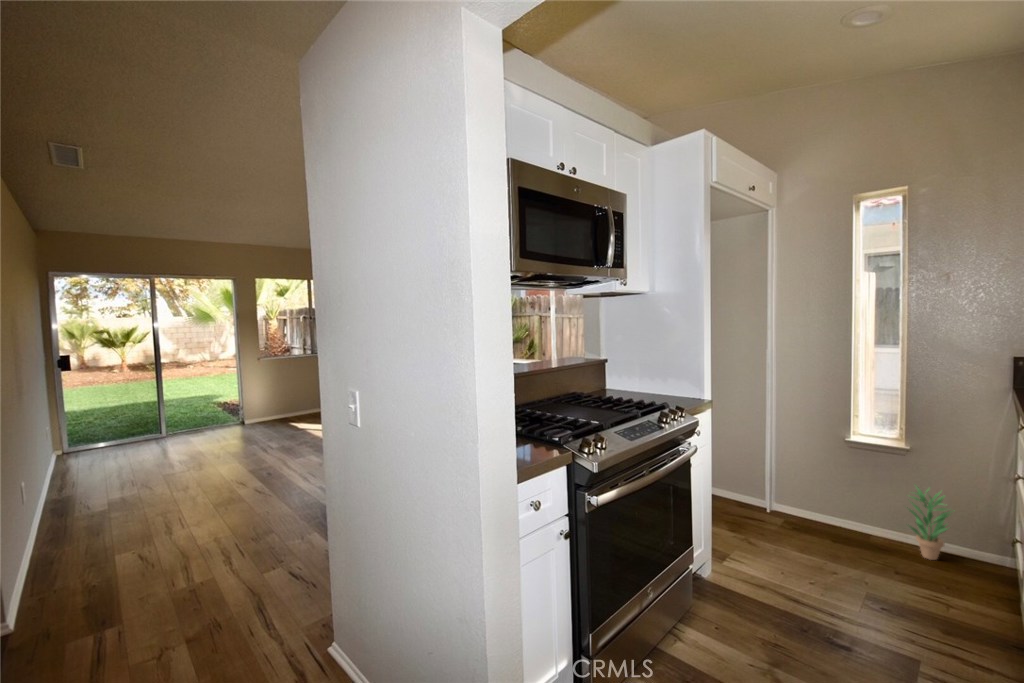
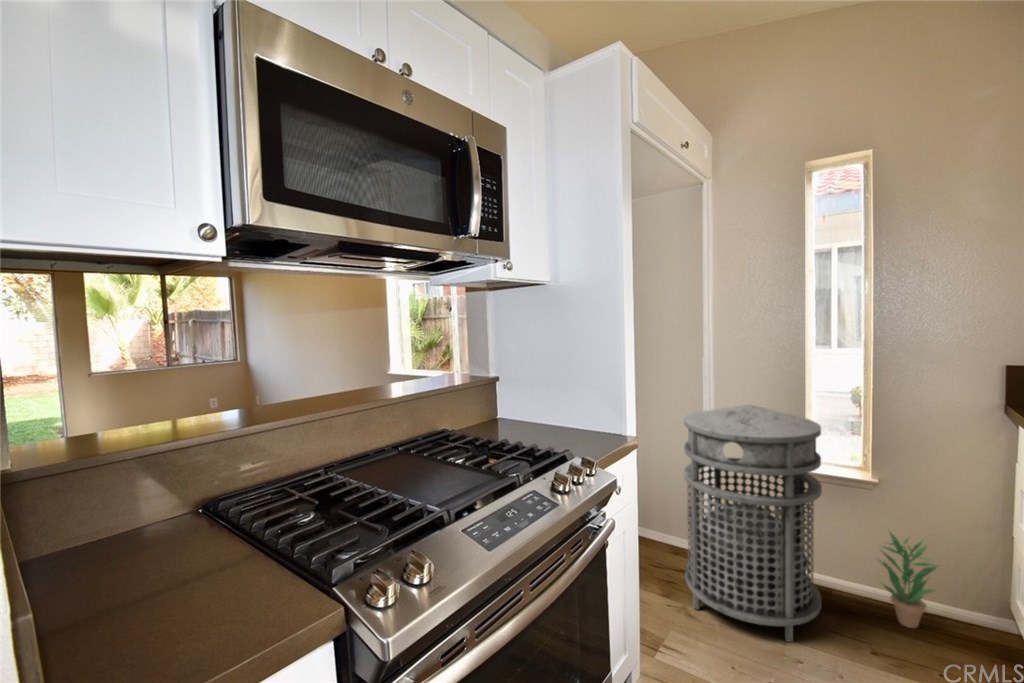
trash can: none [748,385,859,562] -> present [684,405,822,642]

